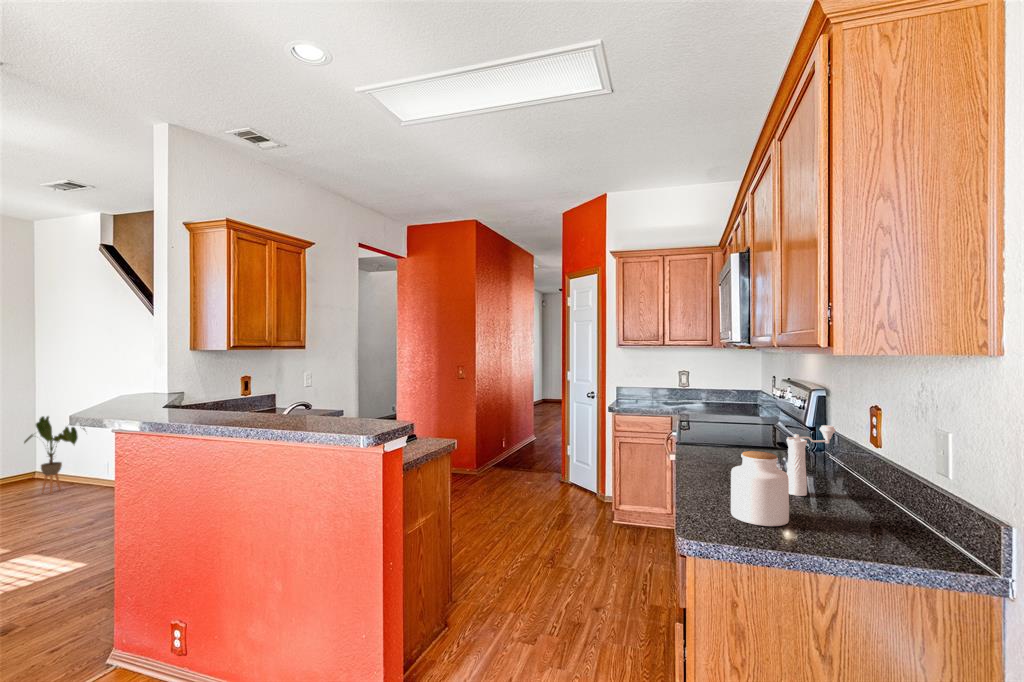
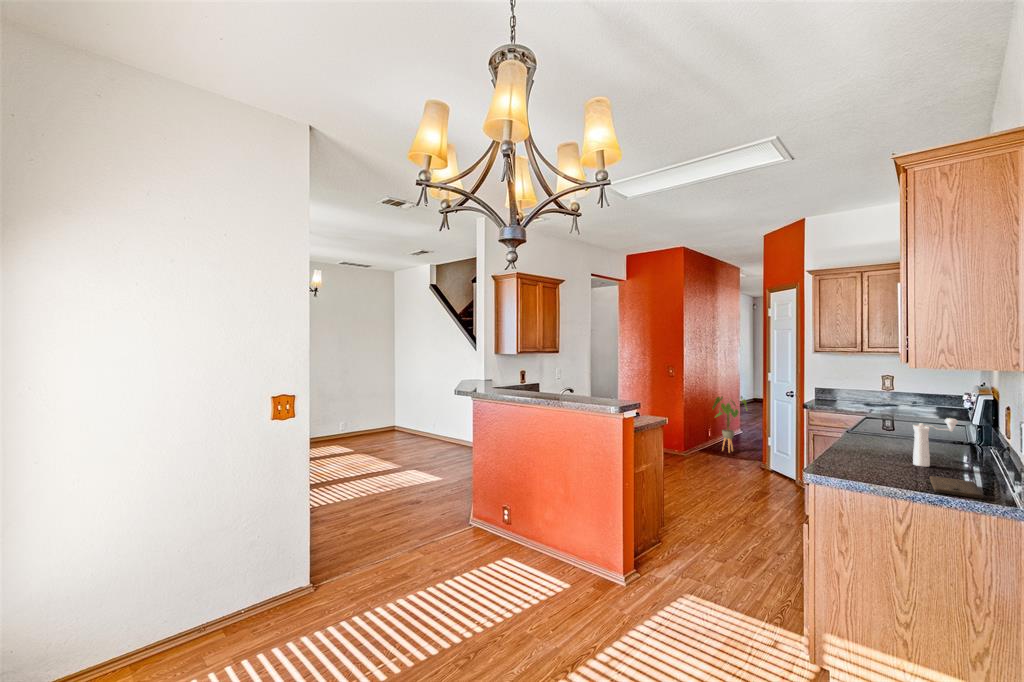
house plant: present [24,416,85,494] -> present [712,397,747,452]
jar: present [731,451,789,526] -> none [853,429,895,476]
cutting board: none [834,518,934,559] -> present [930,476,983,499]

